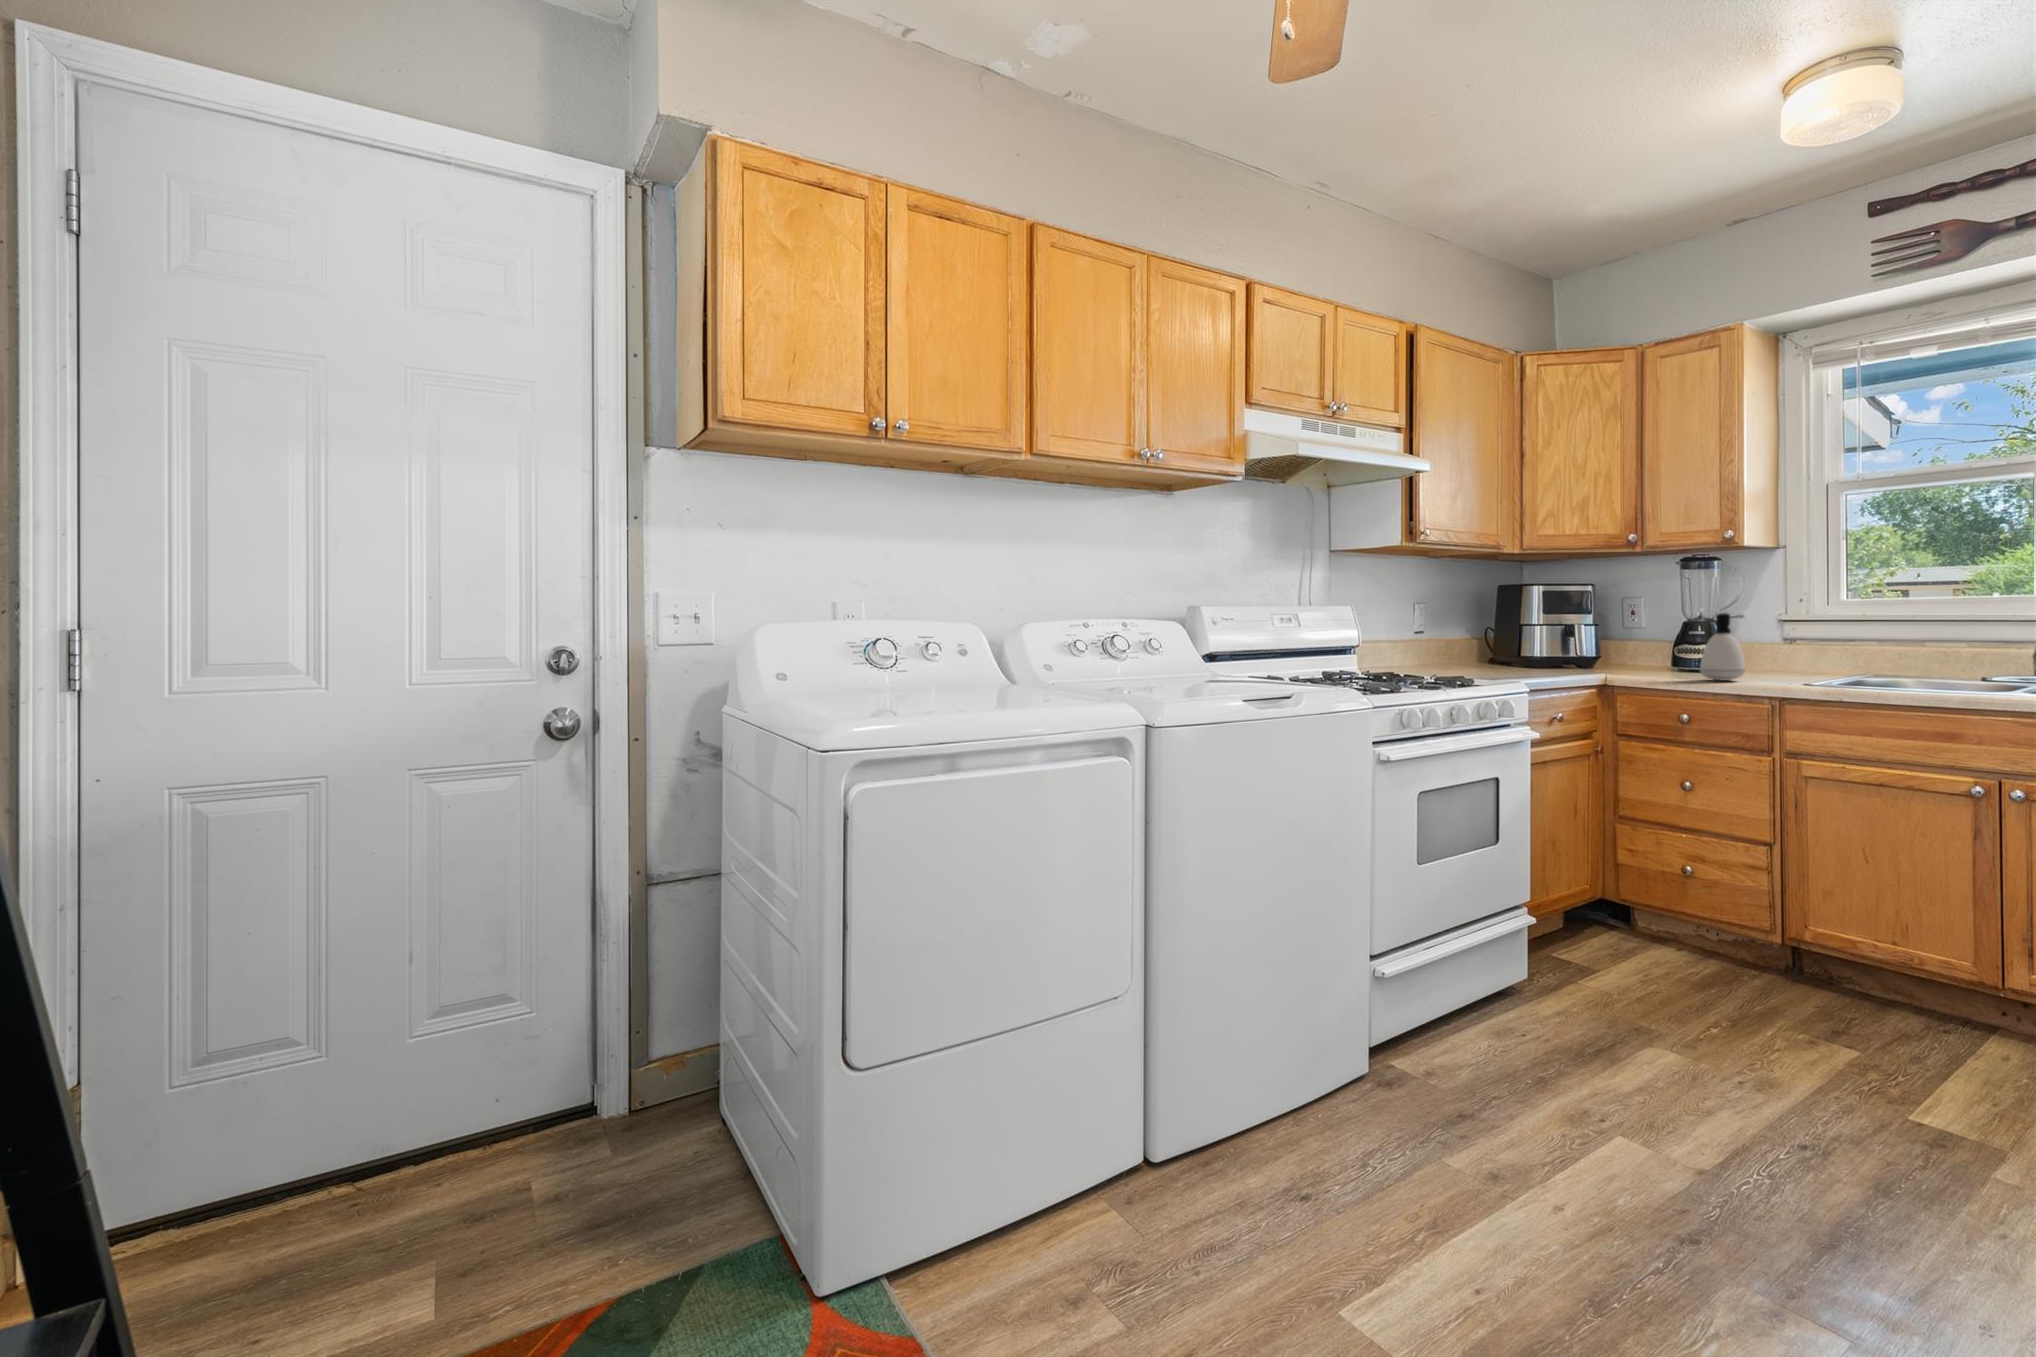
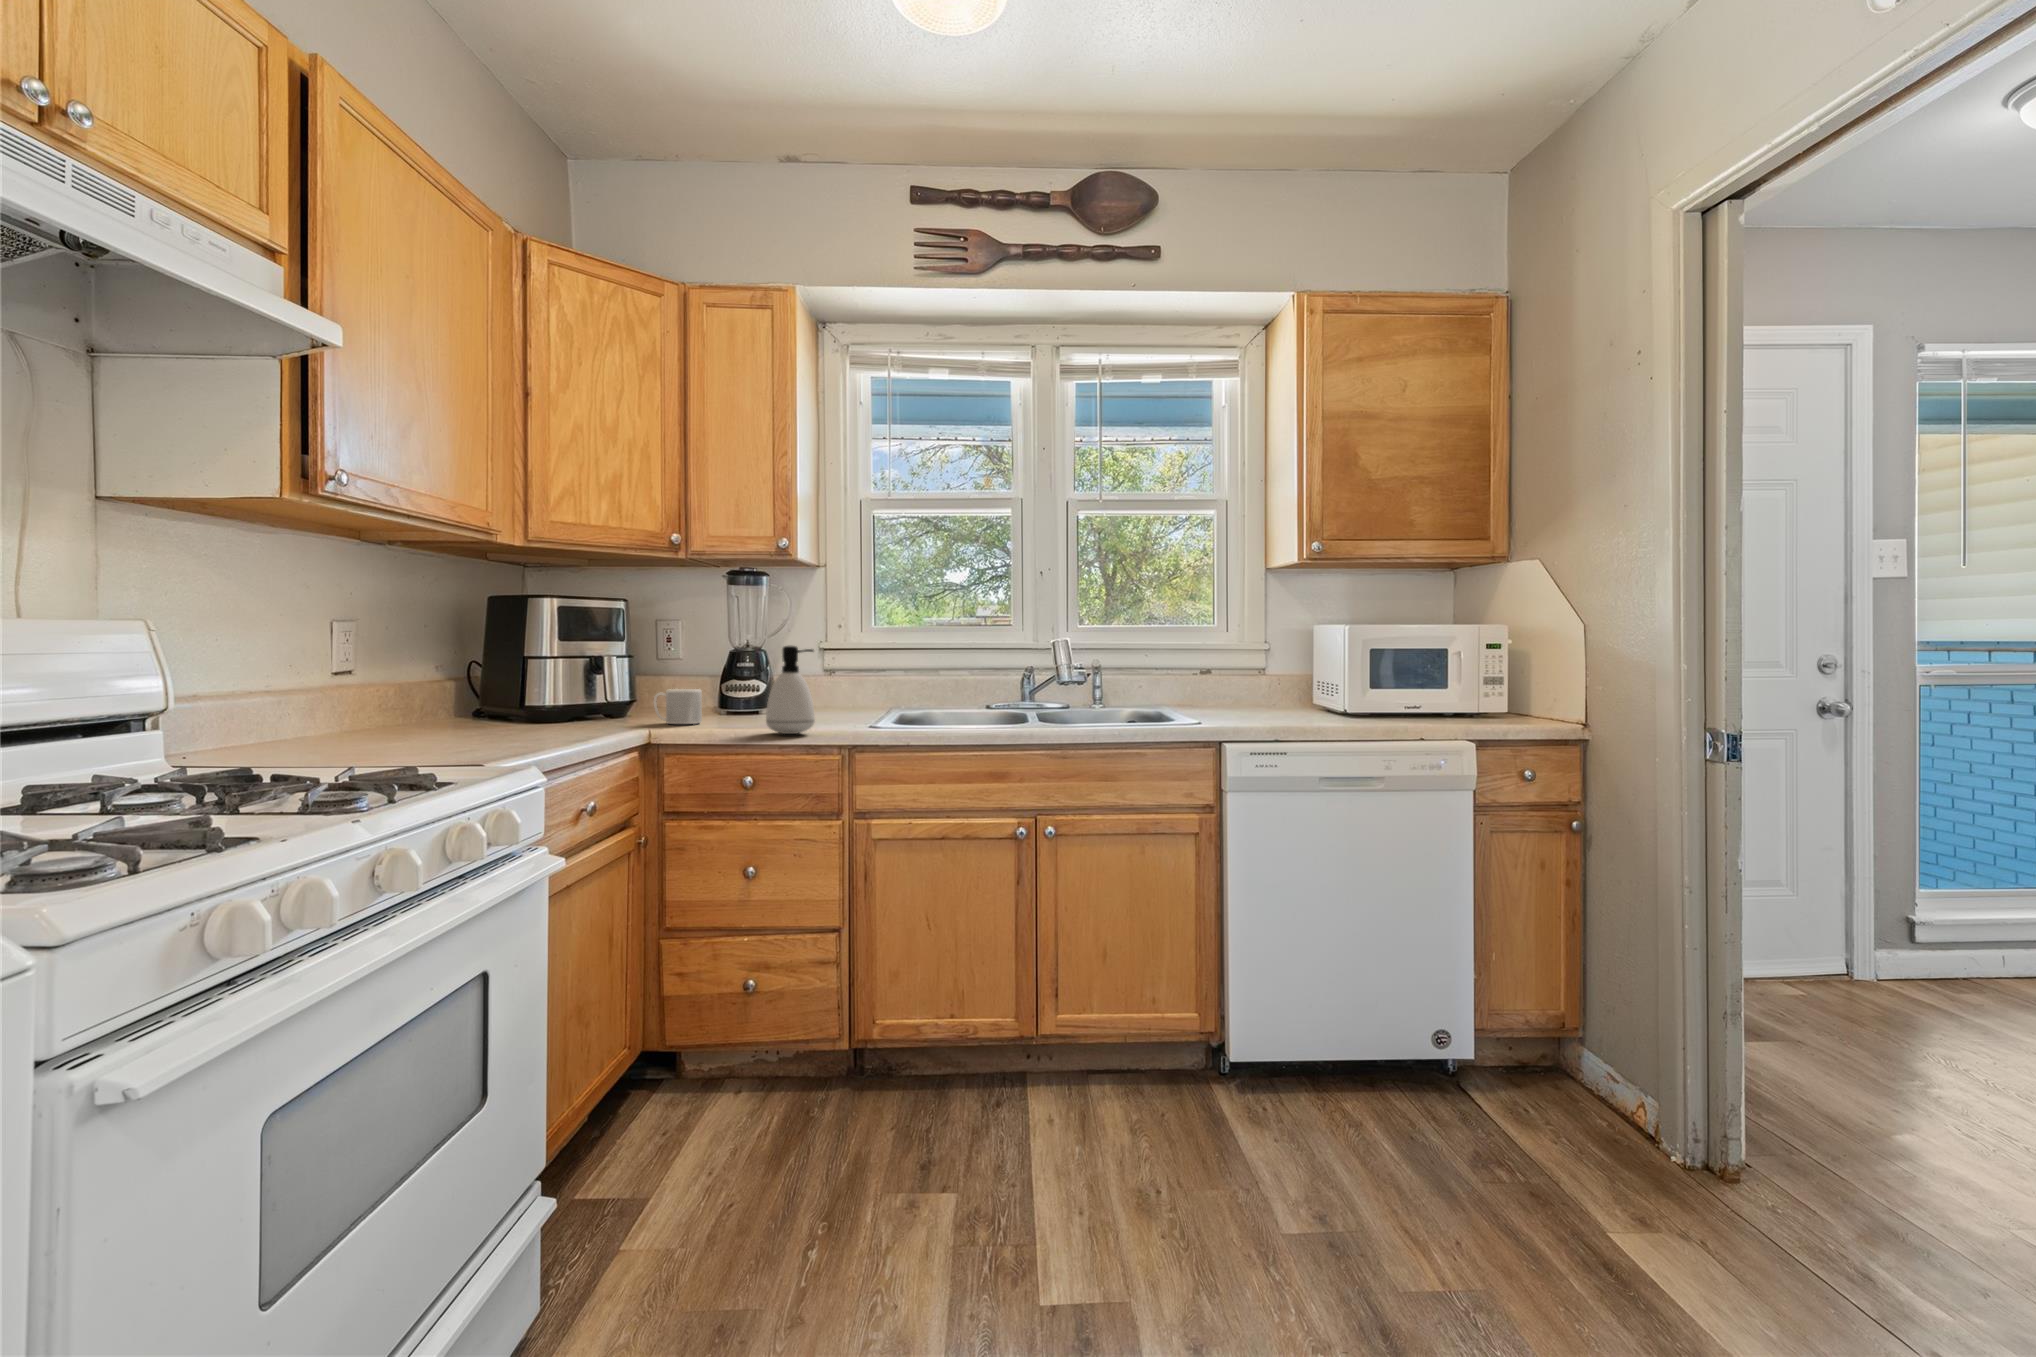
mug: none [1612,649,1651,673] -> present [653,689,702,724]

